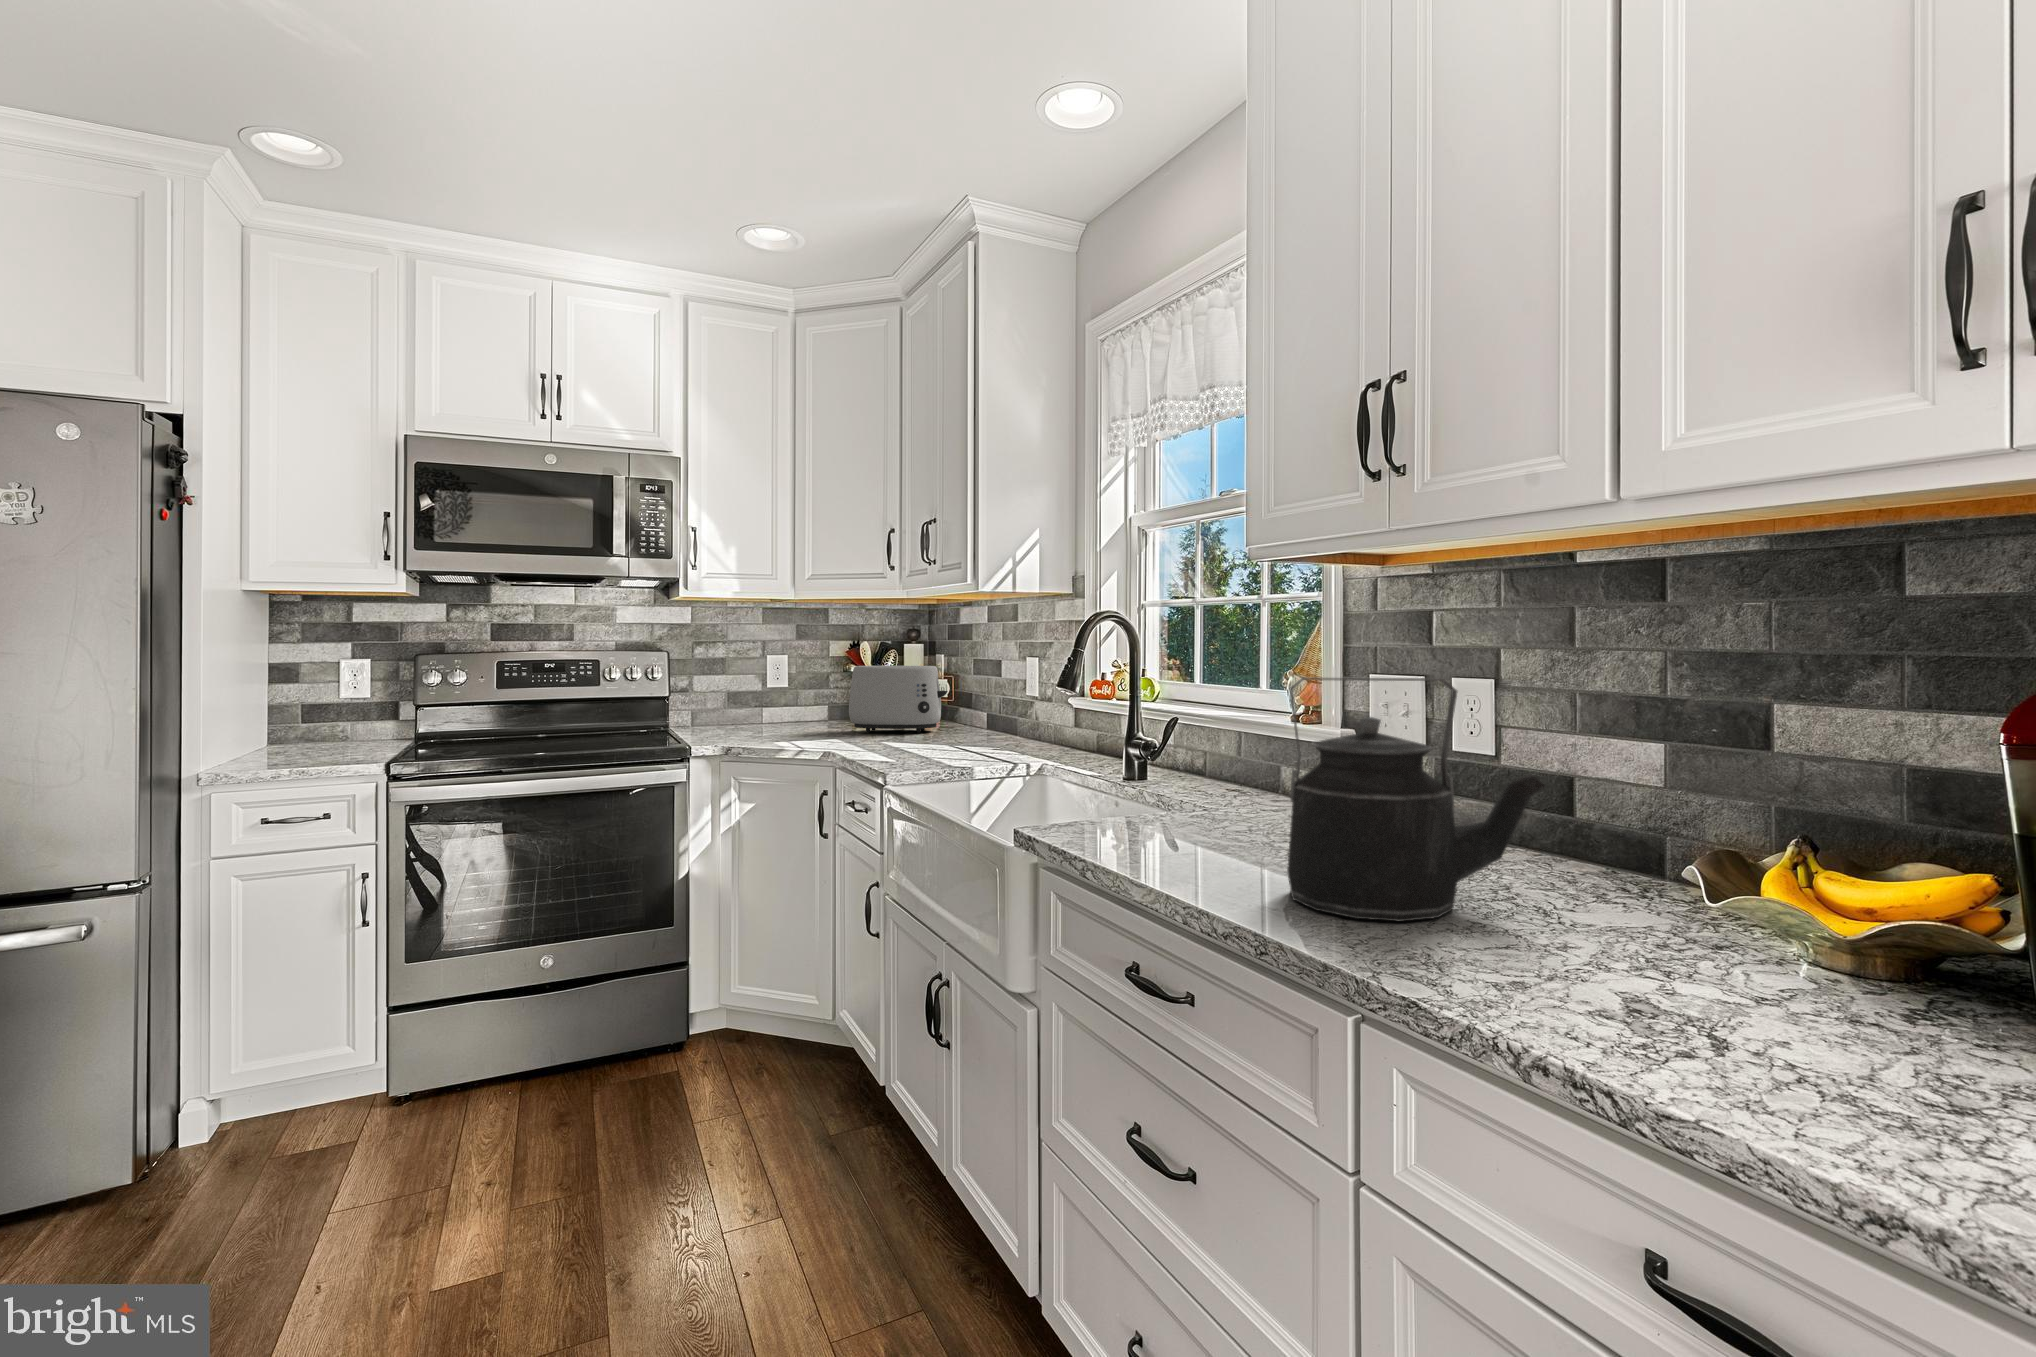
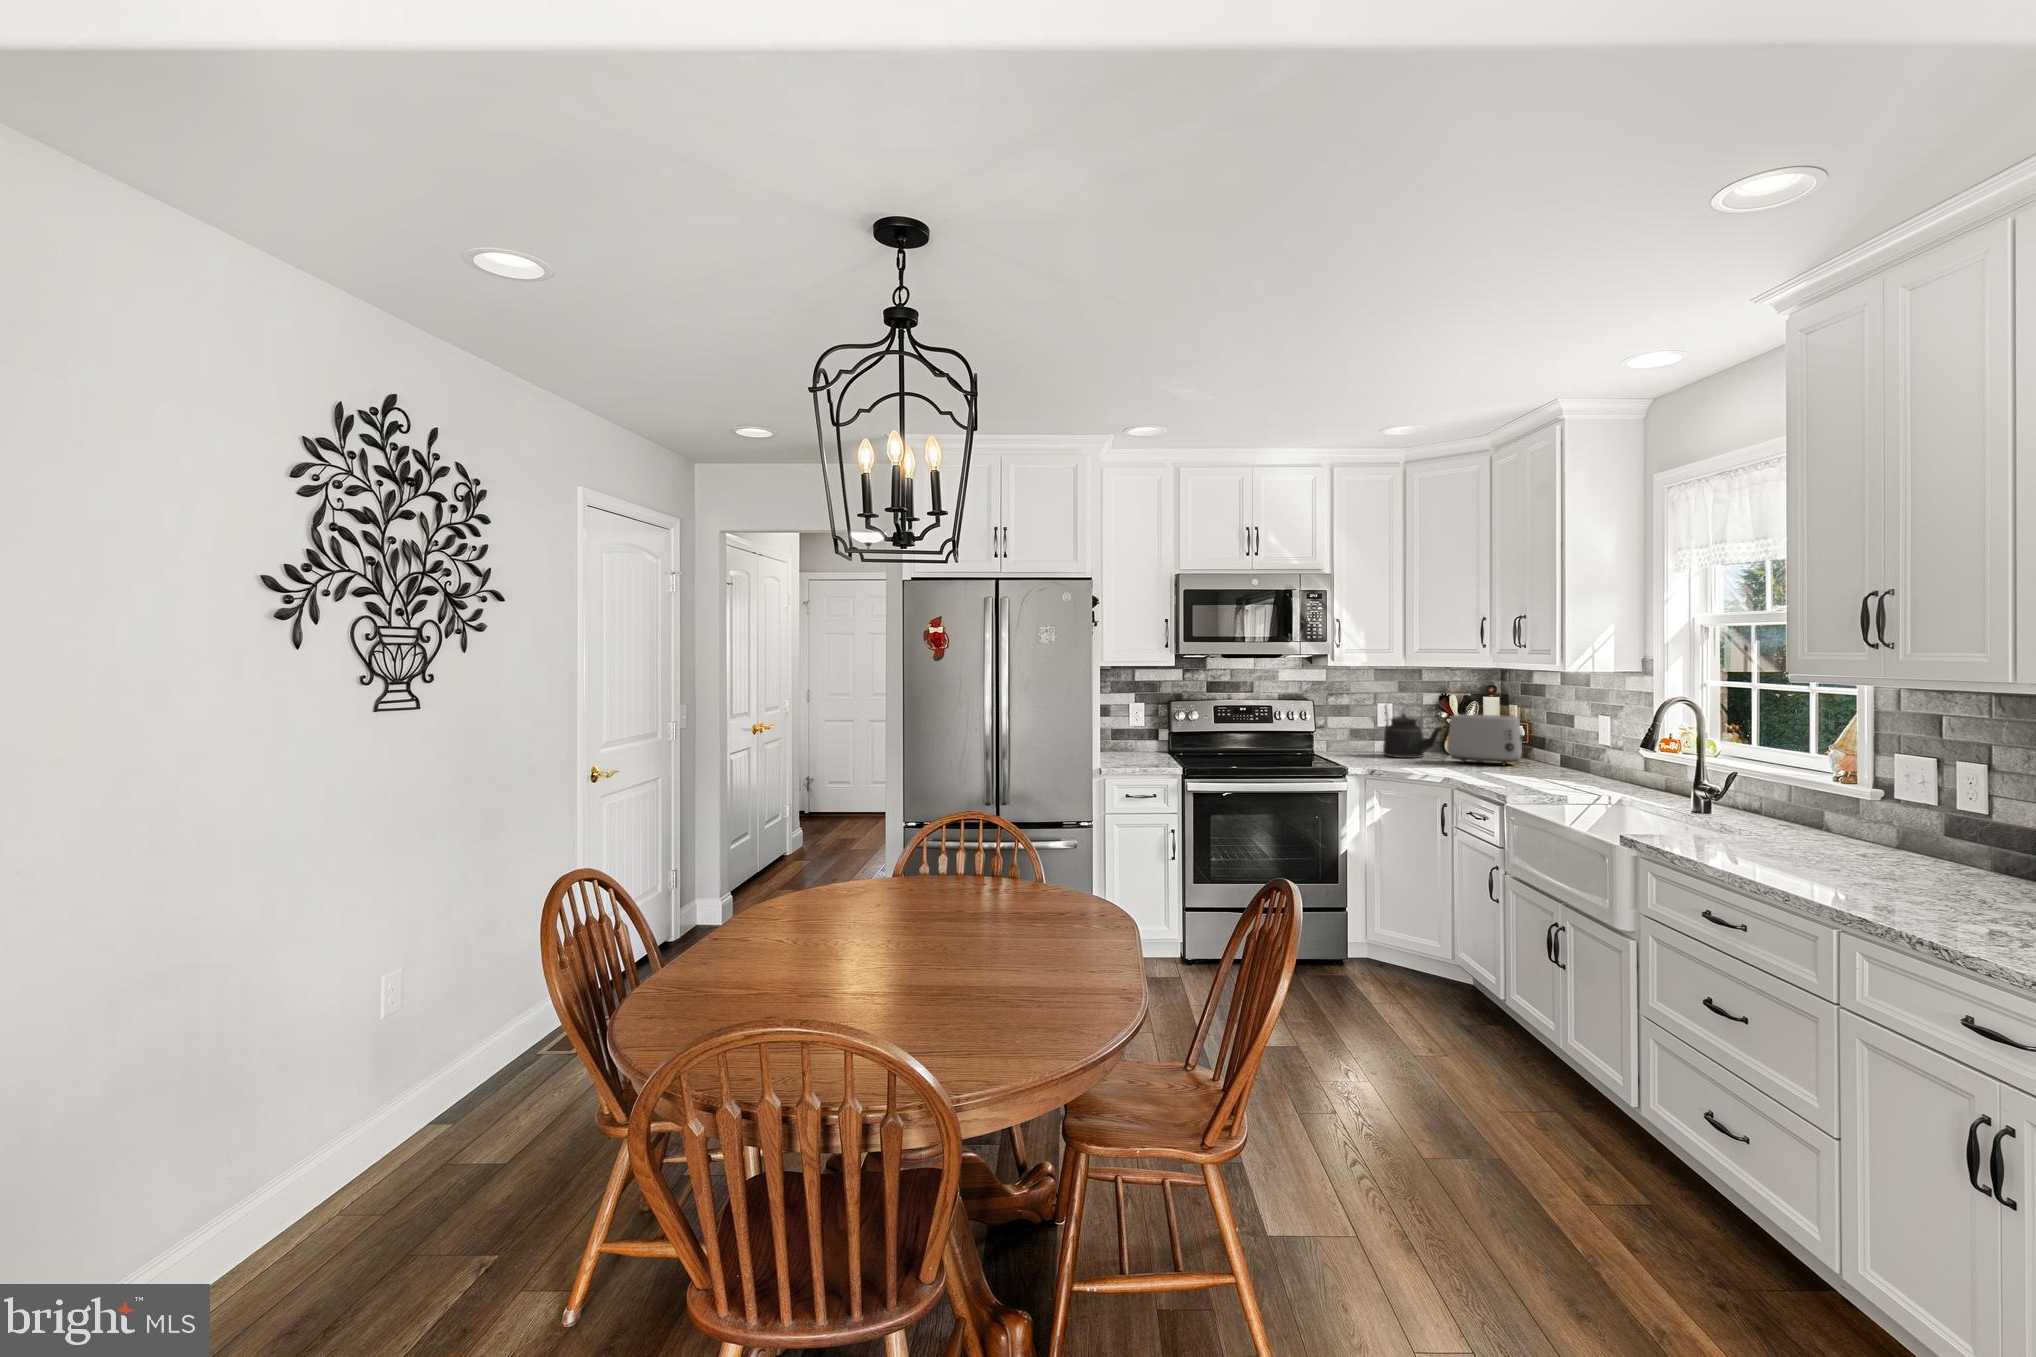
kettle: present [1287,677,1545,921] -> present [1383,705,1442,758]

